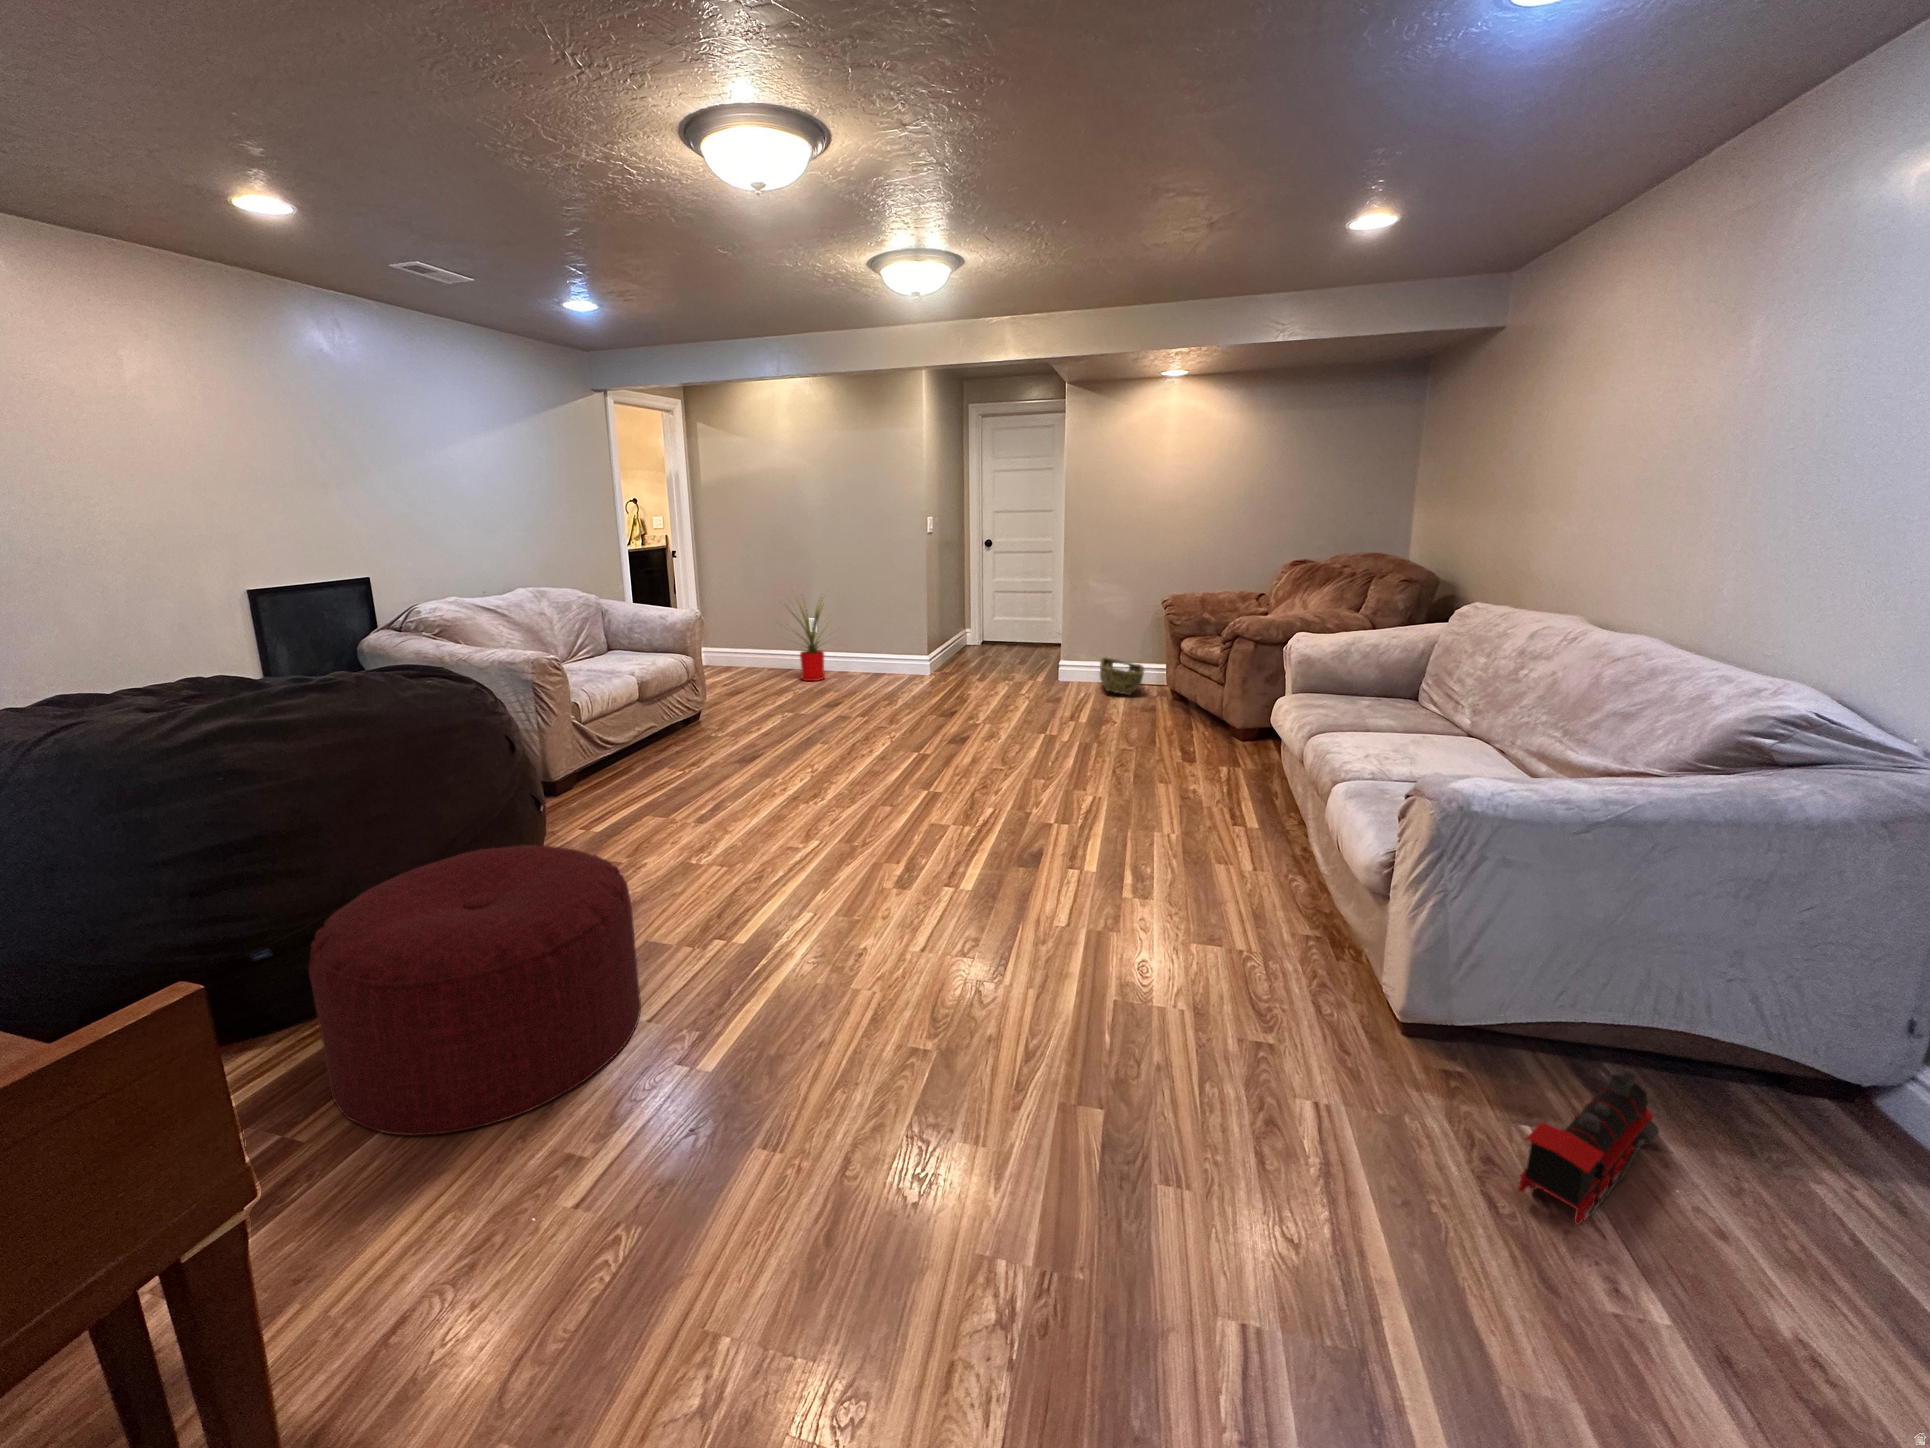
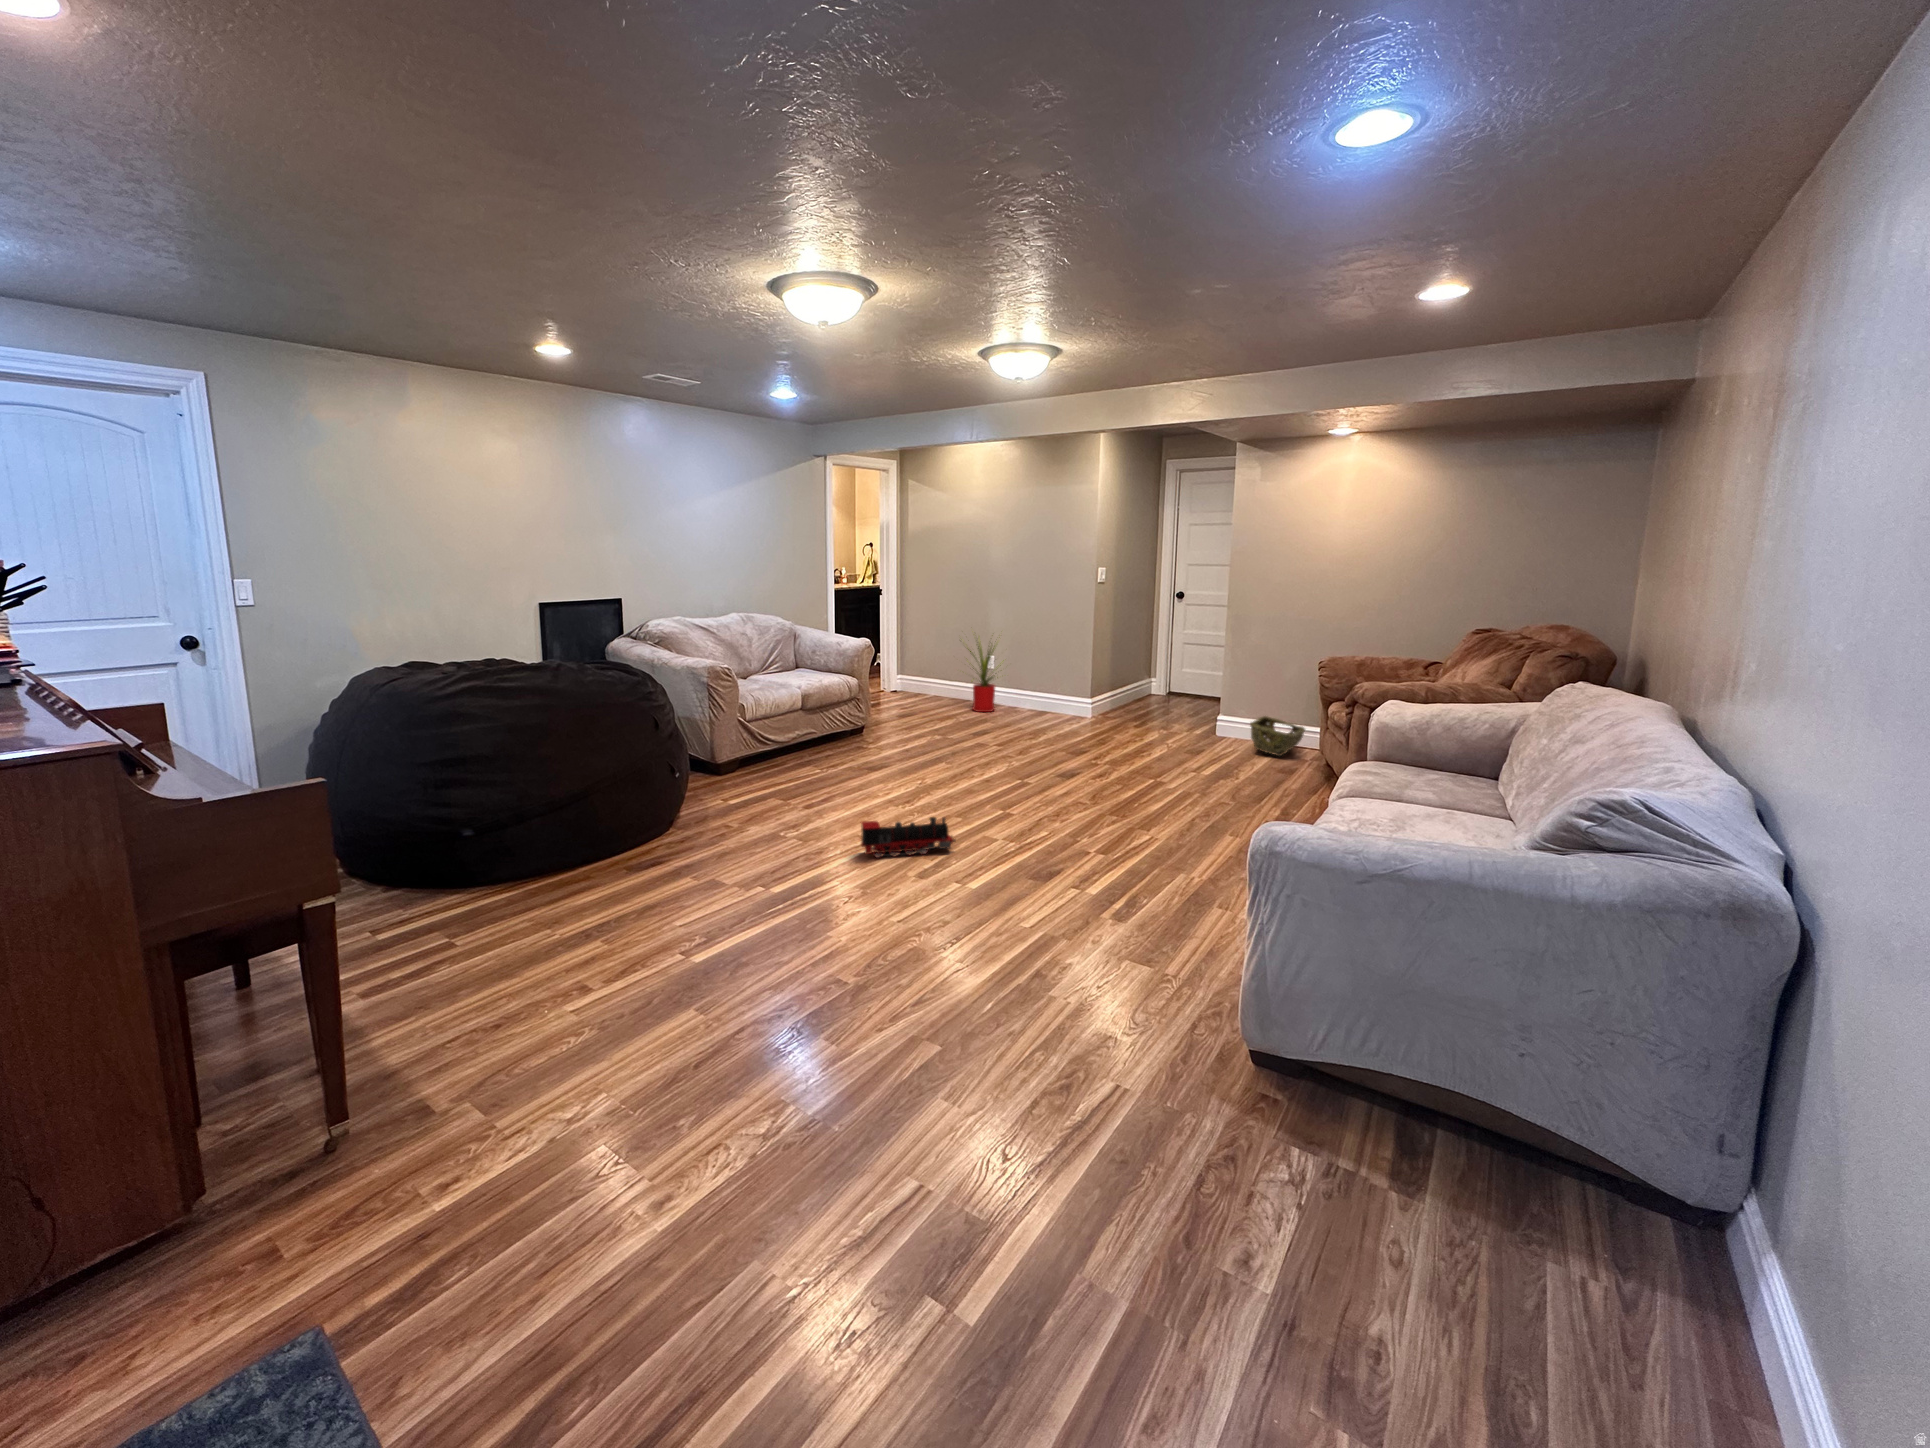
ottoman: present [309,845,641,1136] -> none [477,790,686,960]
toy train: present [1518,1069,1659,1225] -> present [861,817,956,858]

